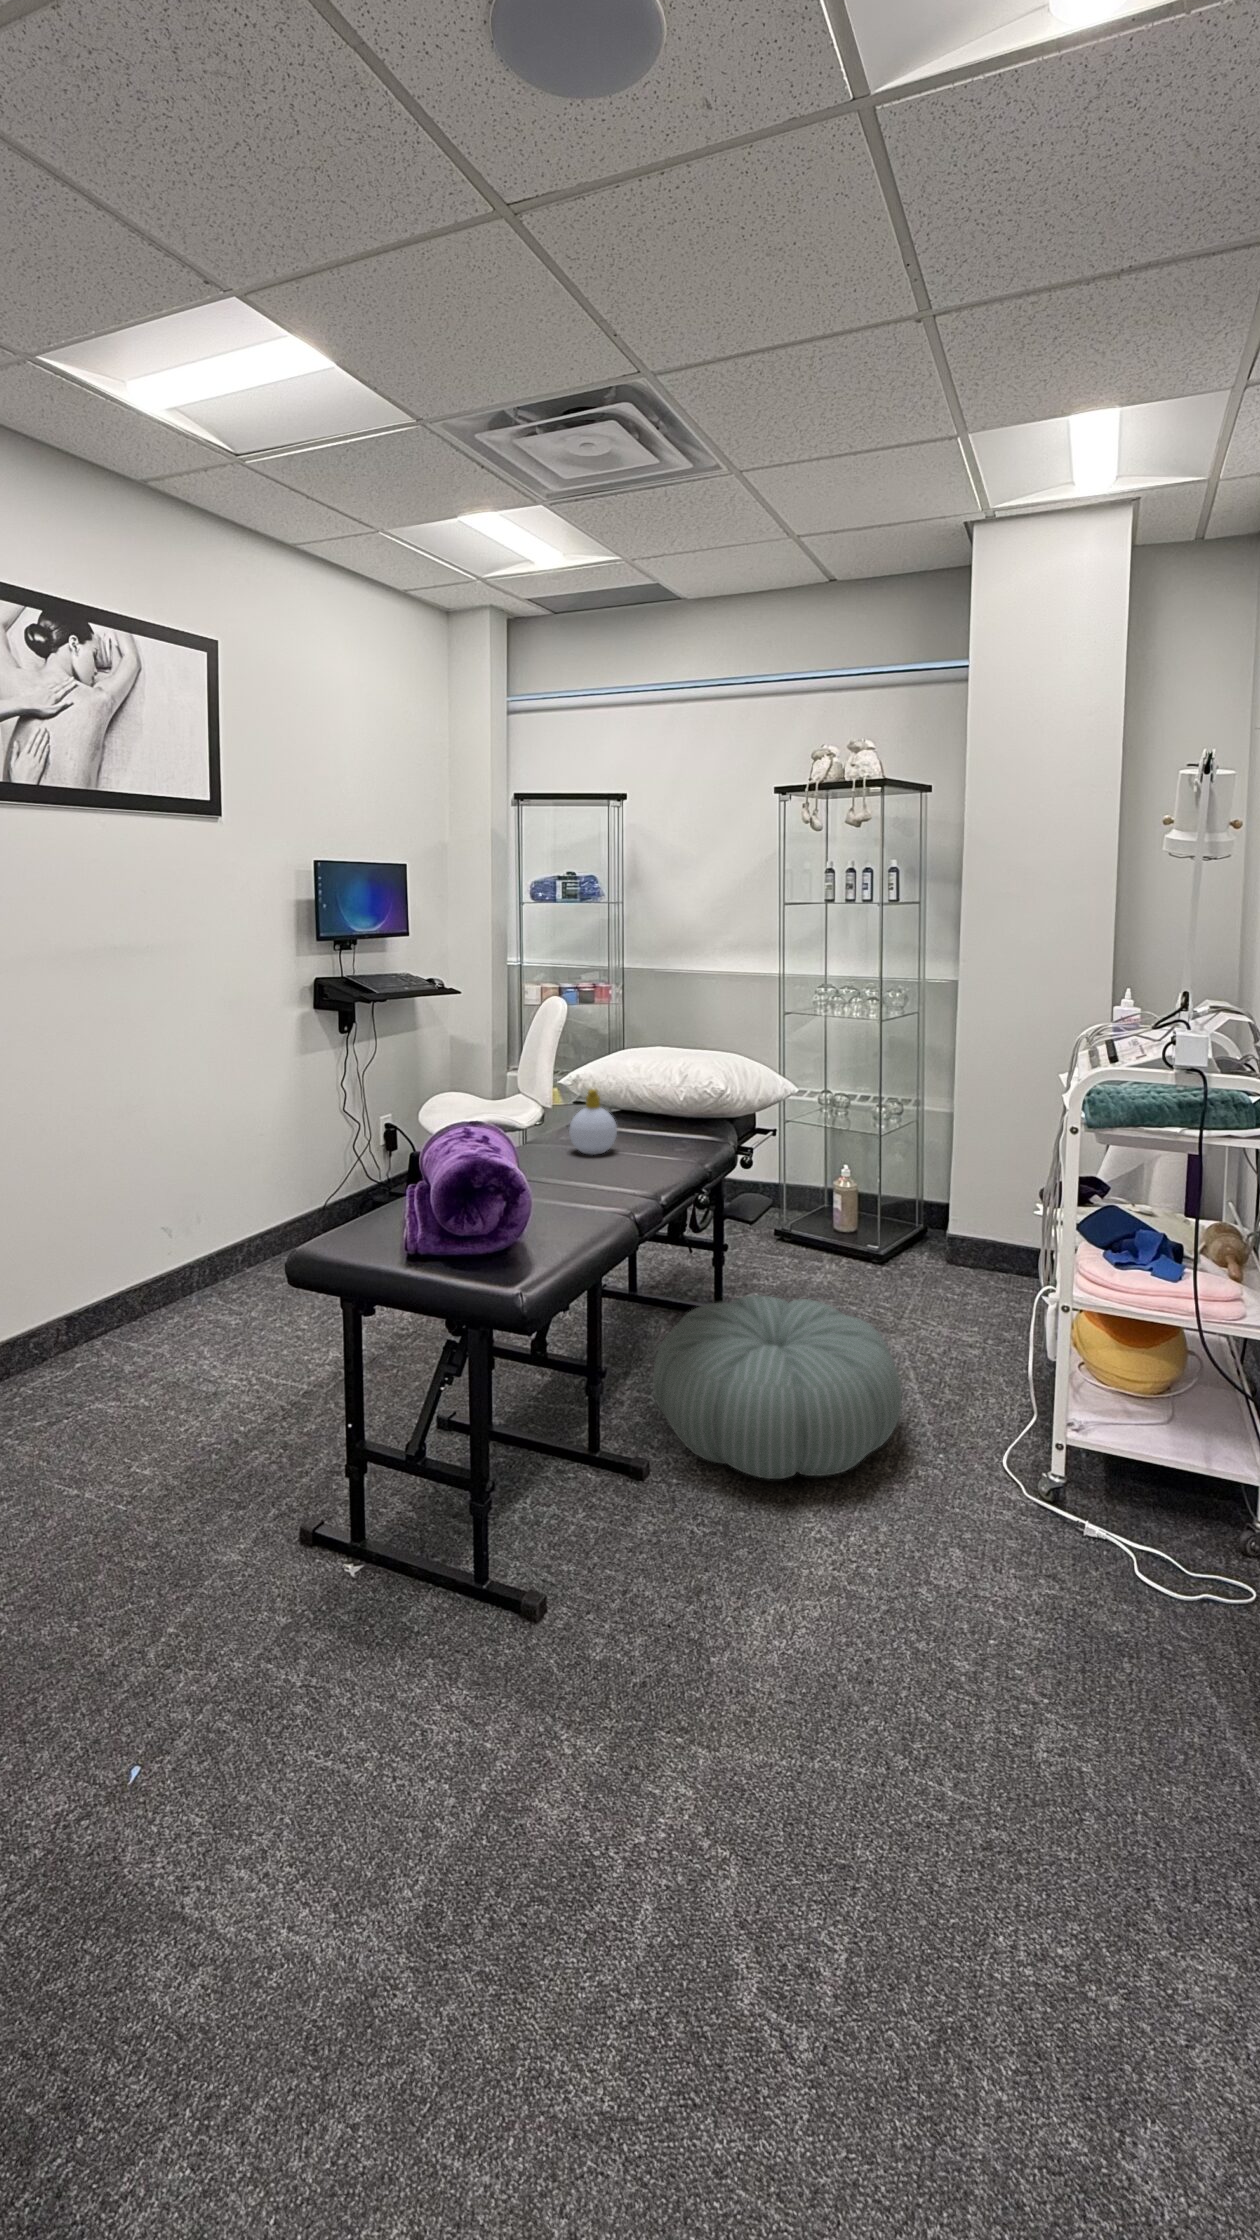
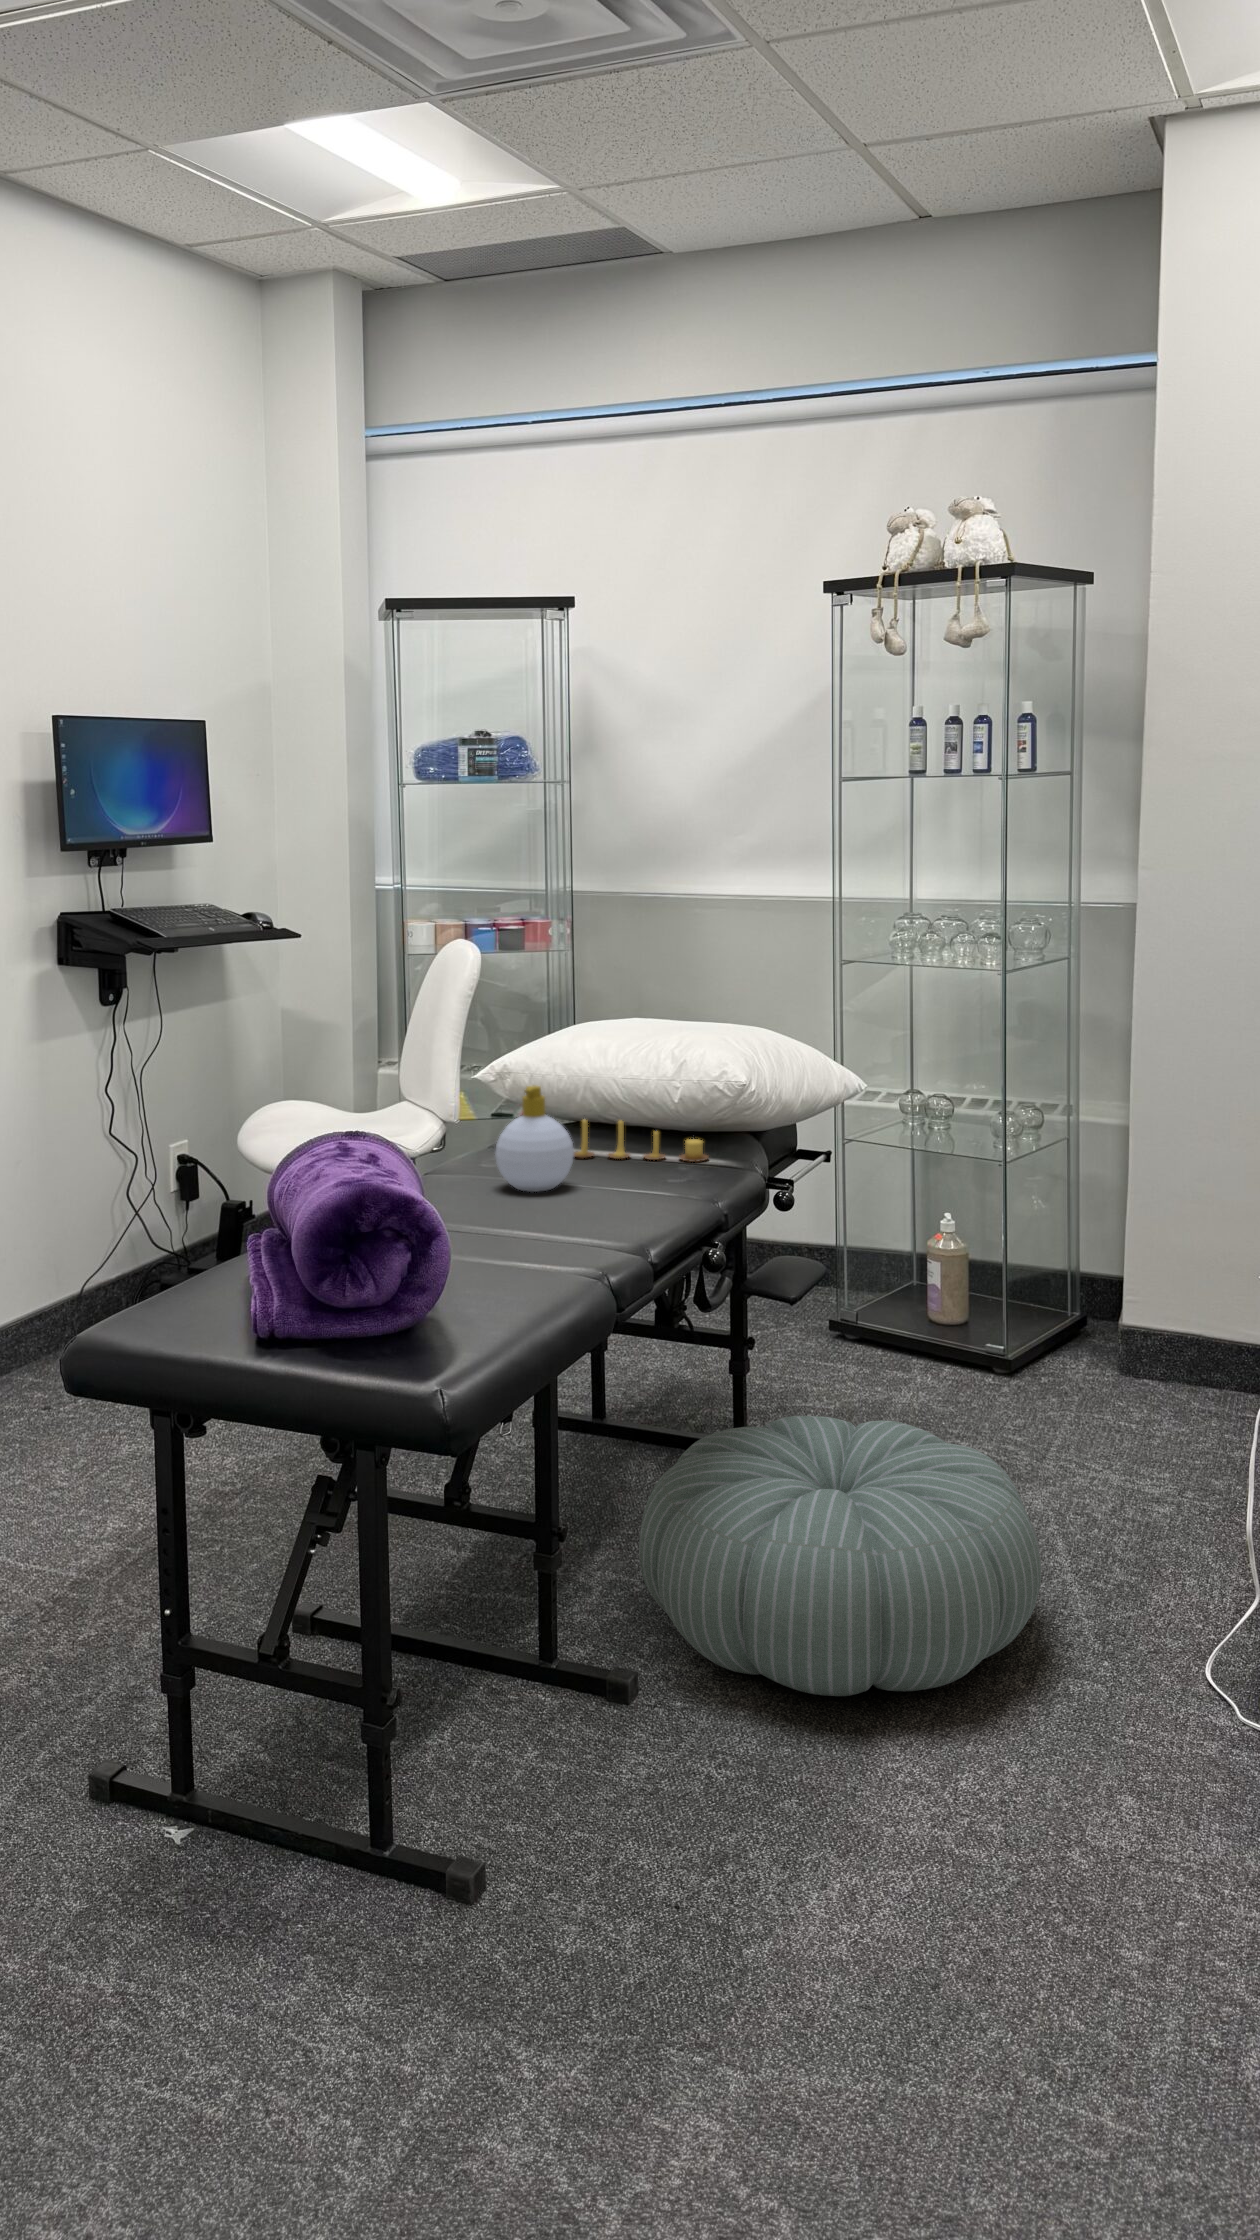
candle: none [617,1107,700,1136] -> present [574,1119,708,1162]

